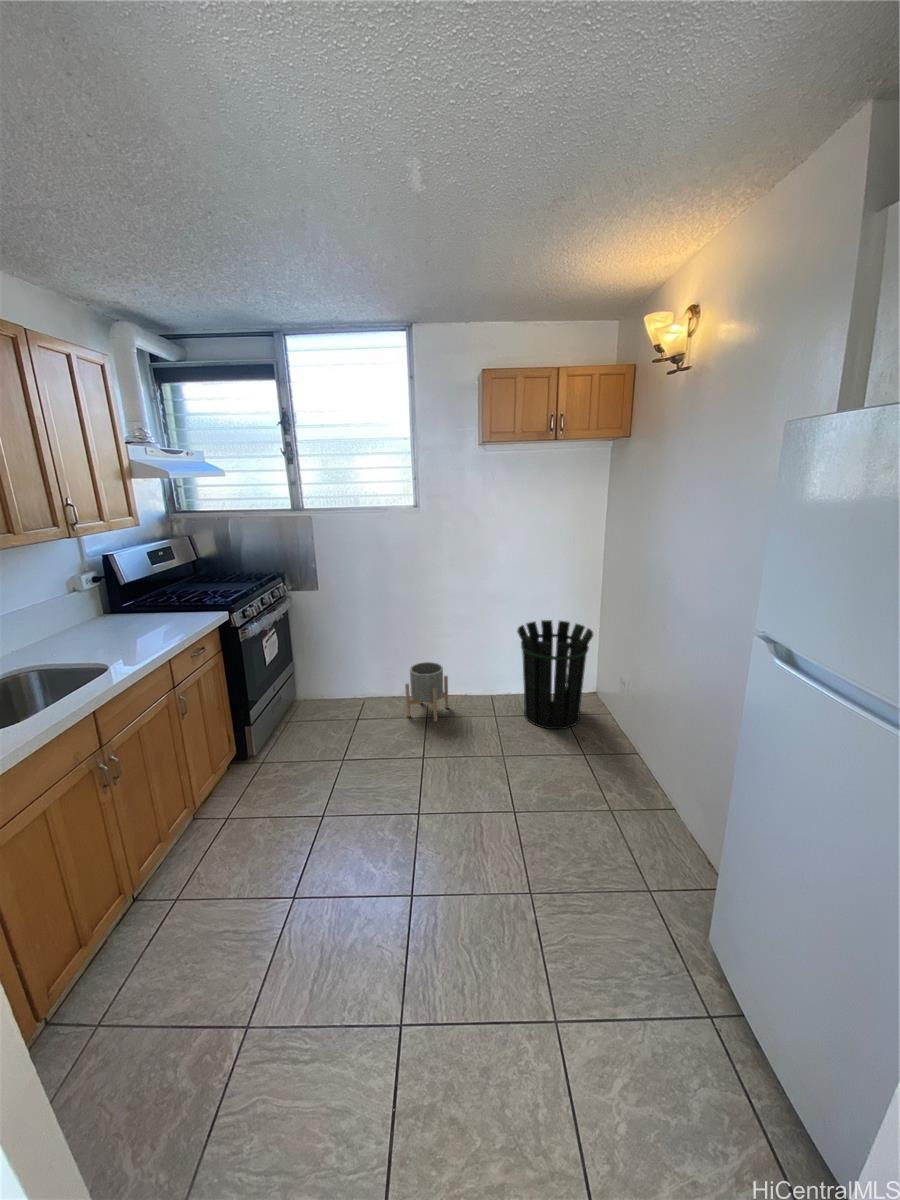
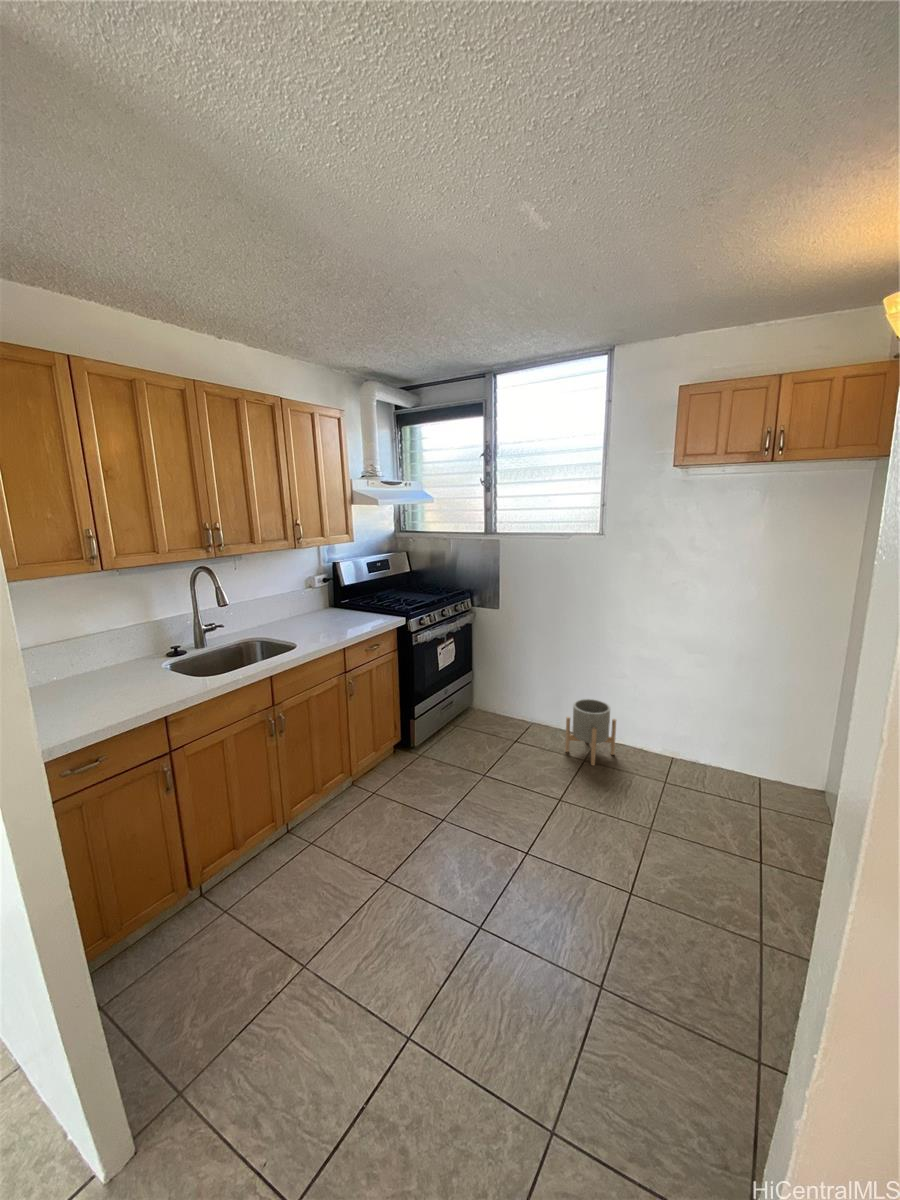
waste bin: present [517,620,593,729] -> none [701,680,814,824]

